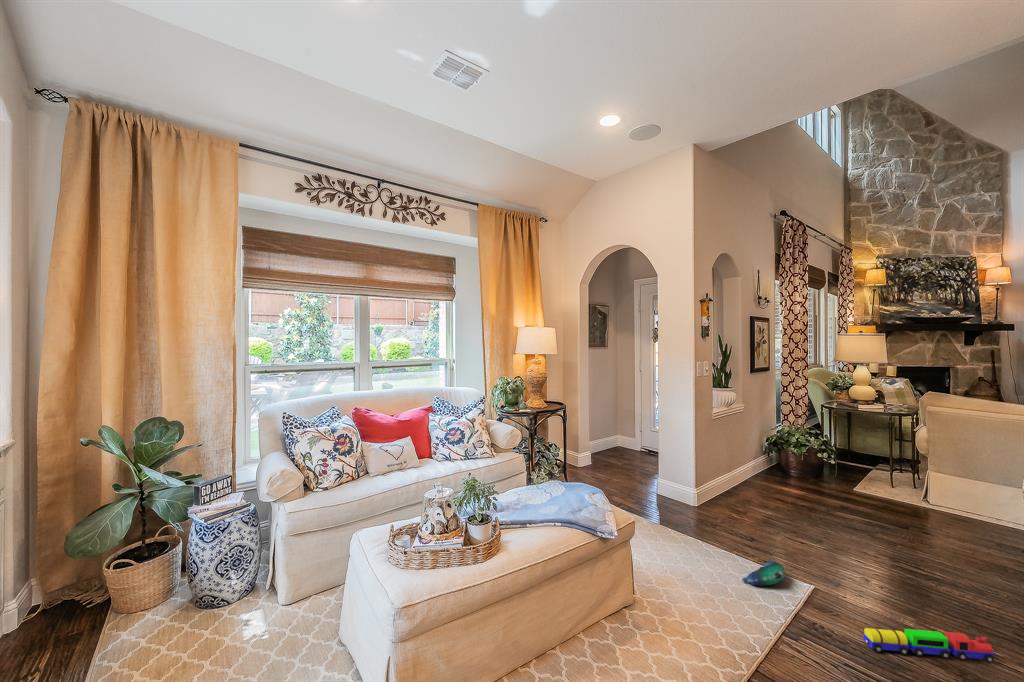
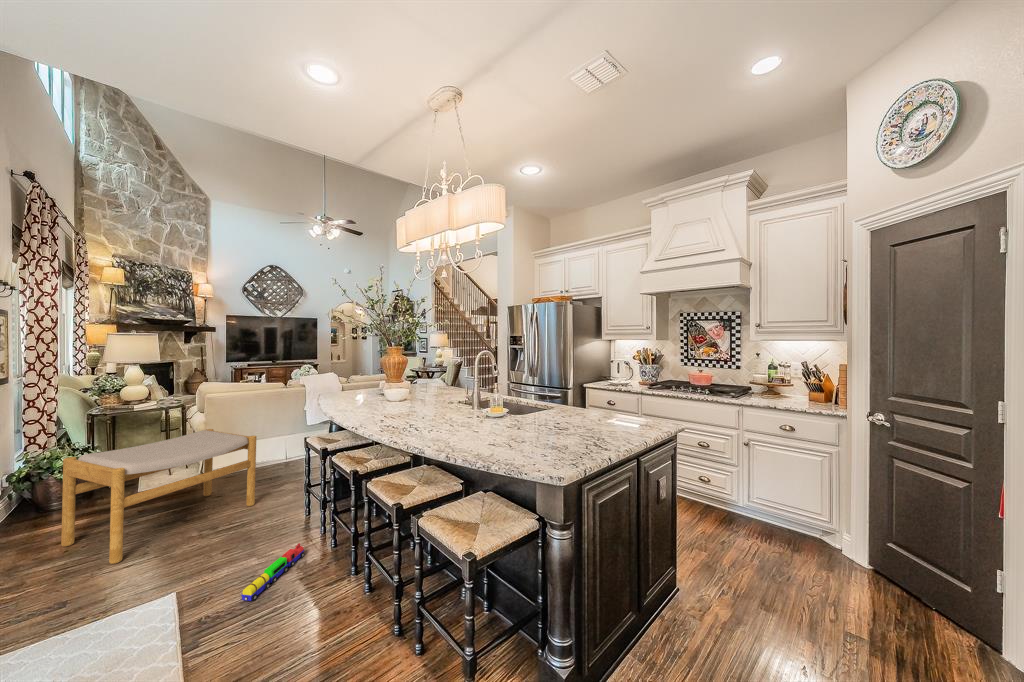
footstool: none [772,431,970,561] -> present [61,429,257,564]
plush toy: present [742,561,785,586] -> none [101,595,151,644]

